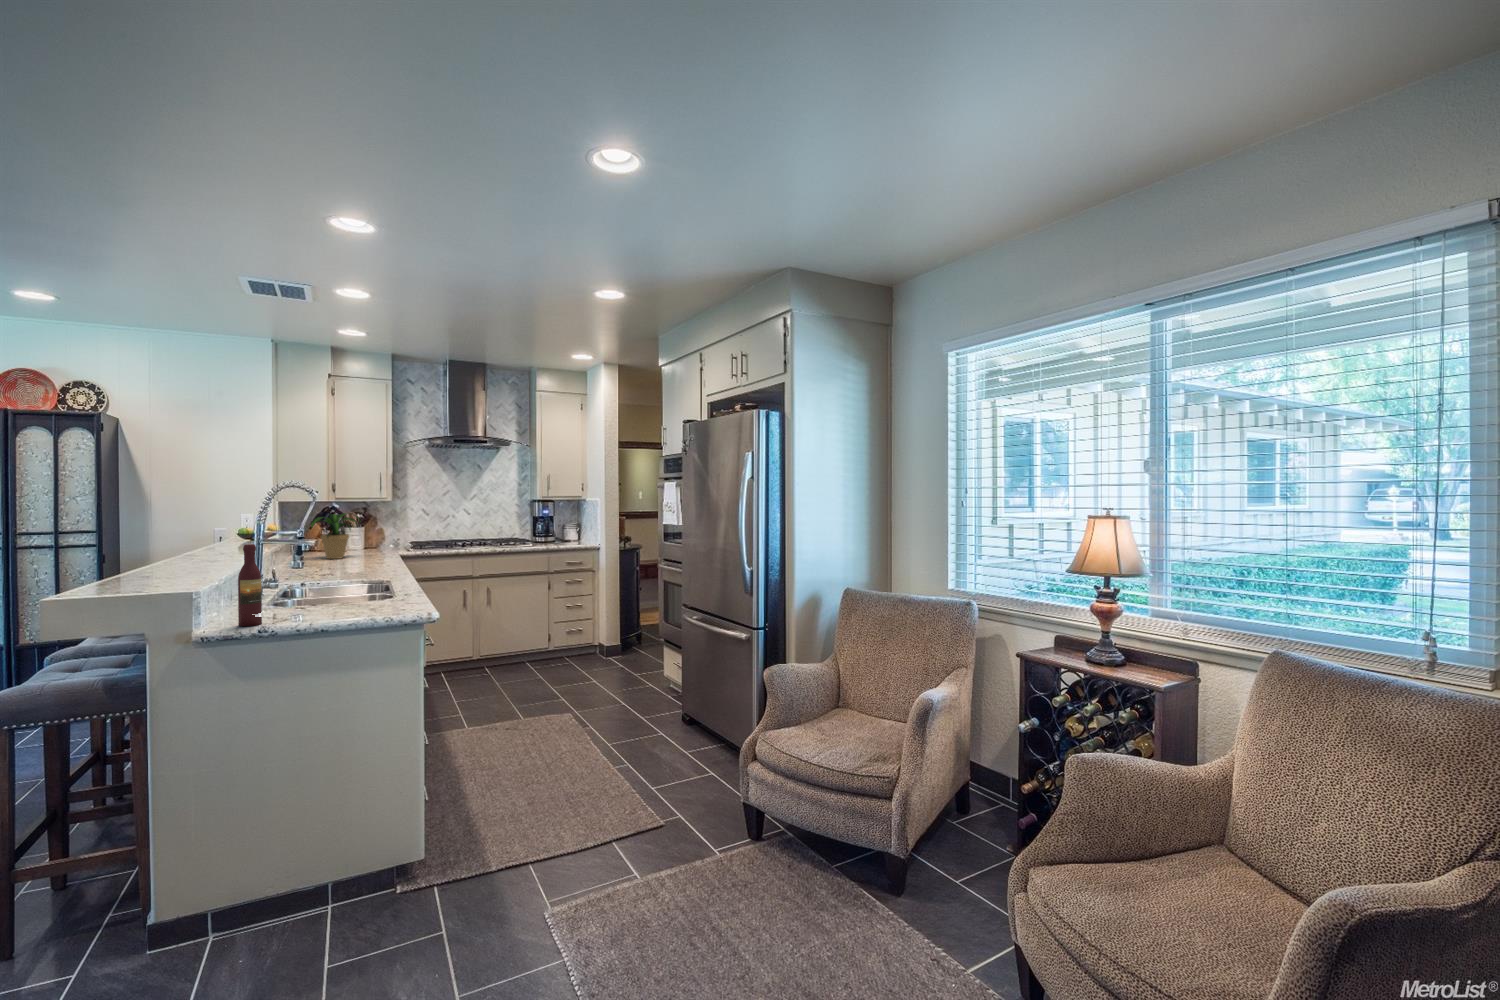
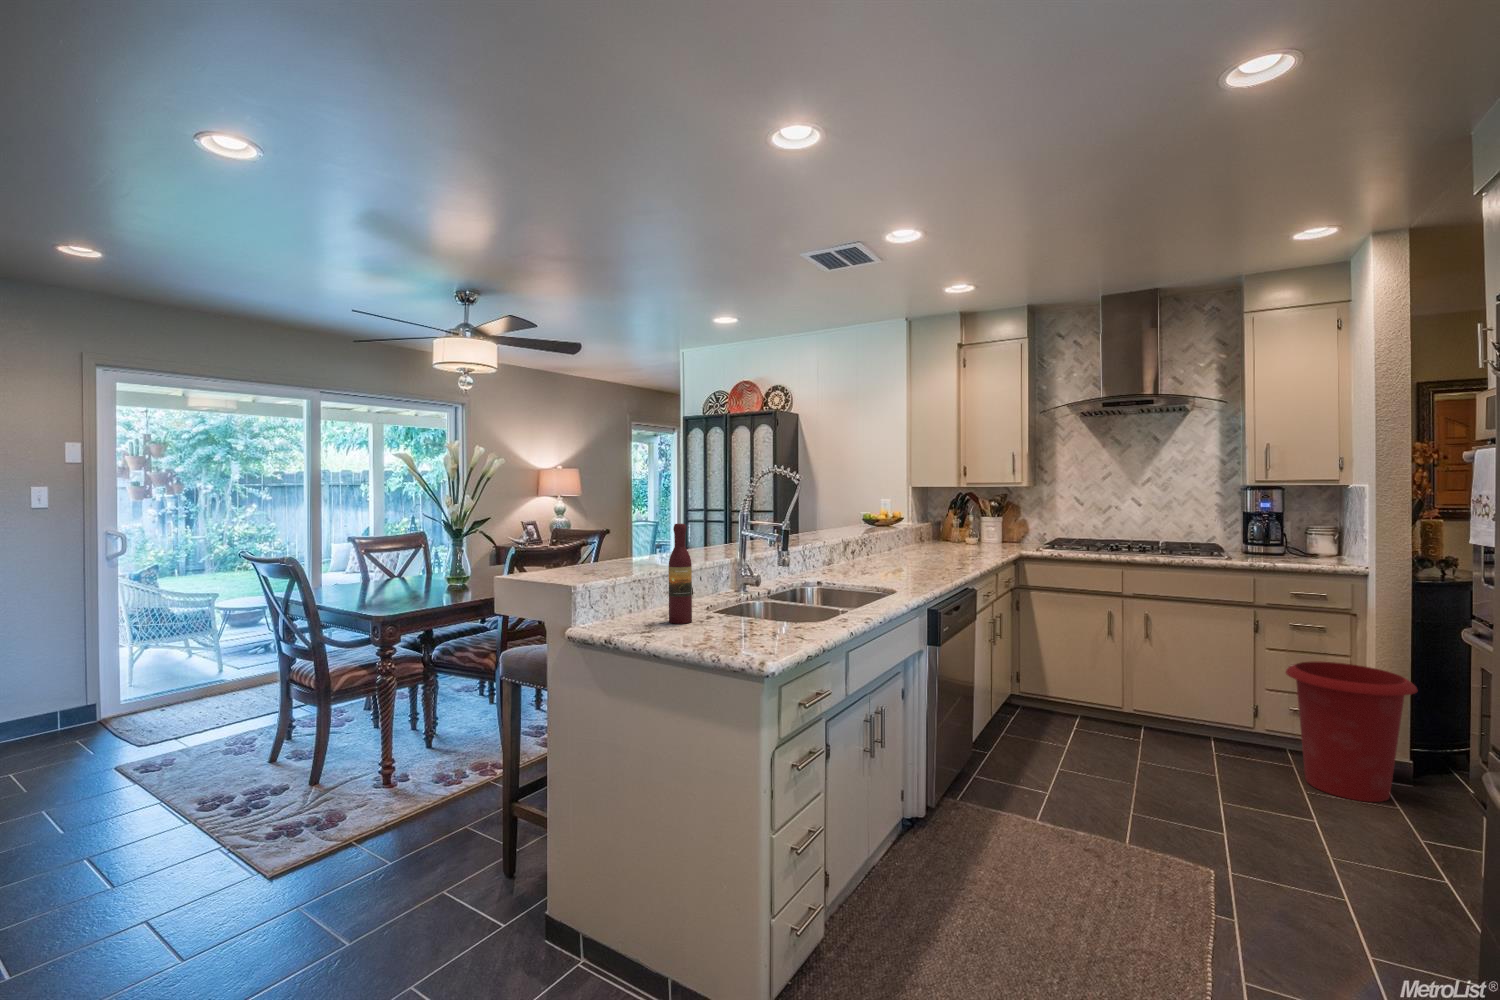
potted plant: present [310,513,360,559] -> none [918,499,976,553]
waste bin: none [568,598,624,669] -> present [1286,662,1418,802]

